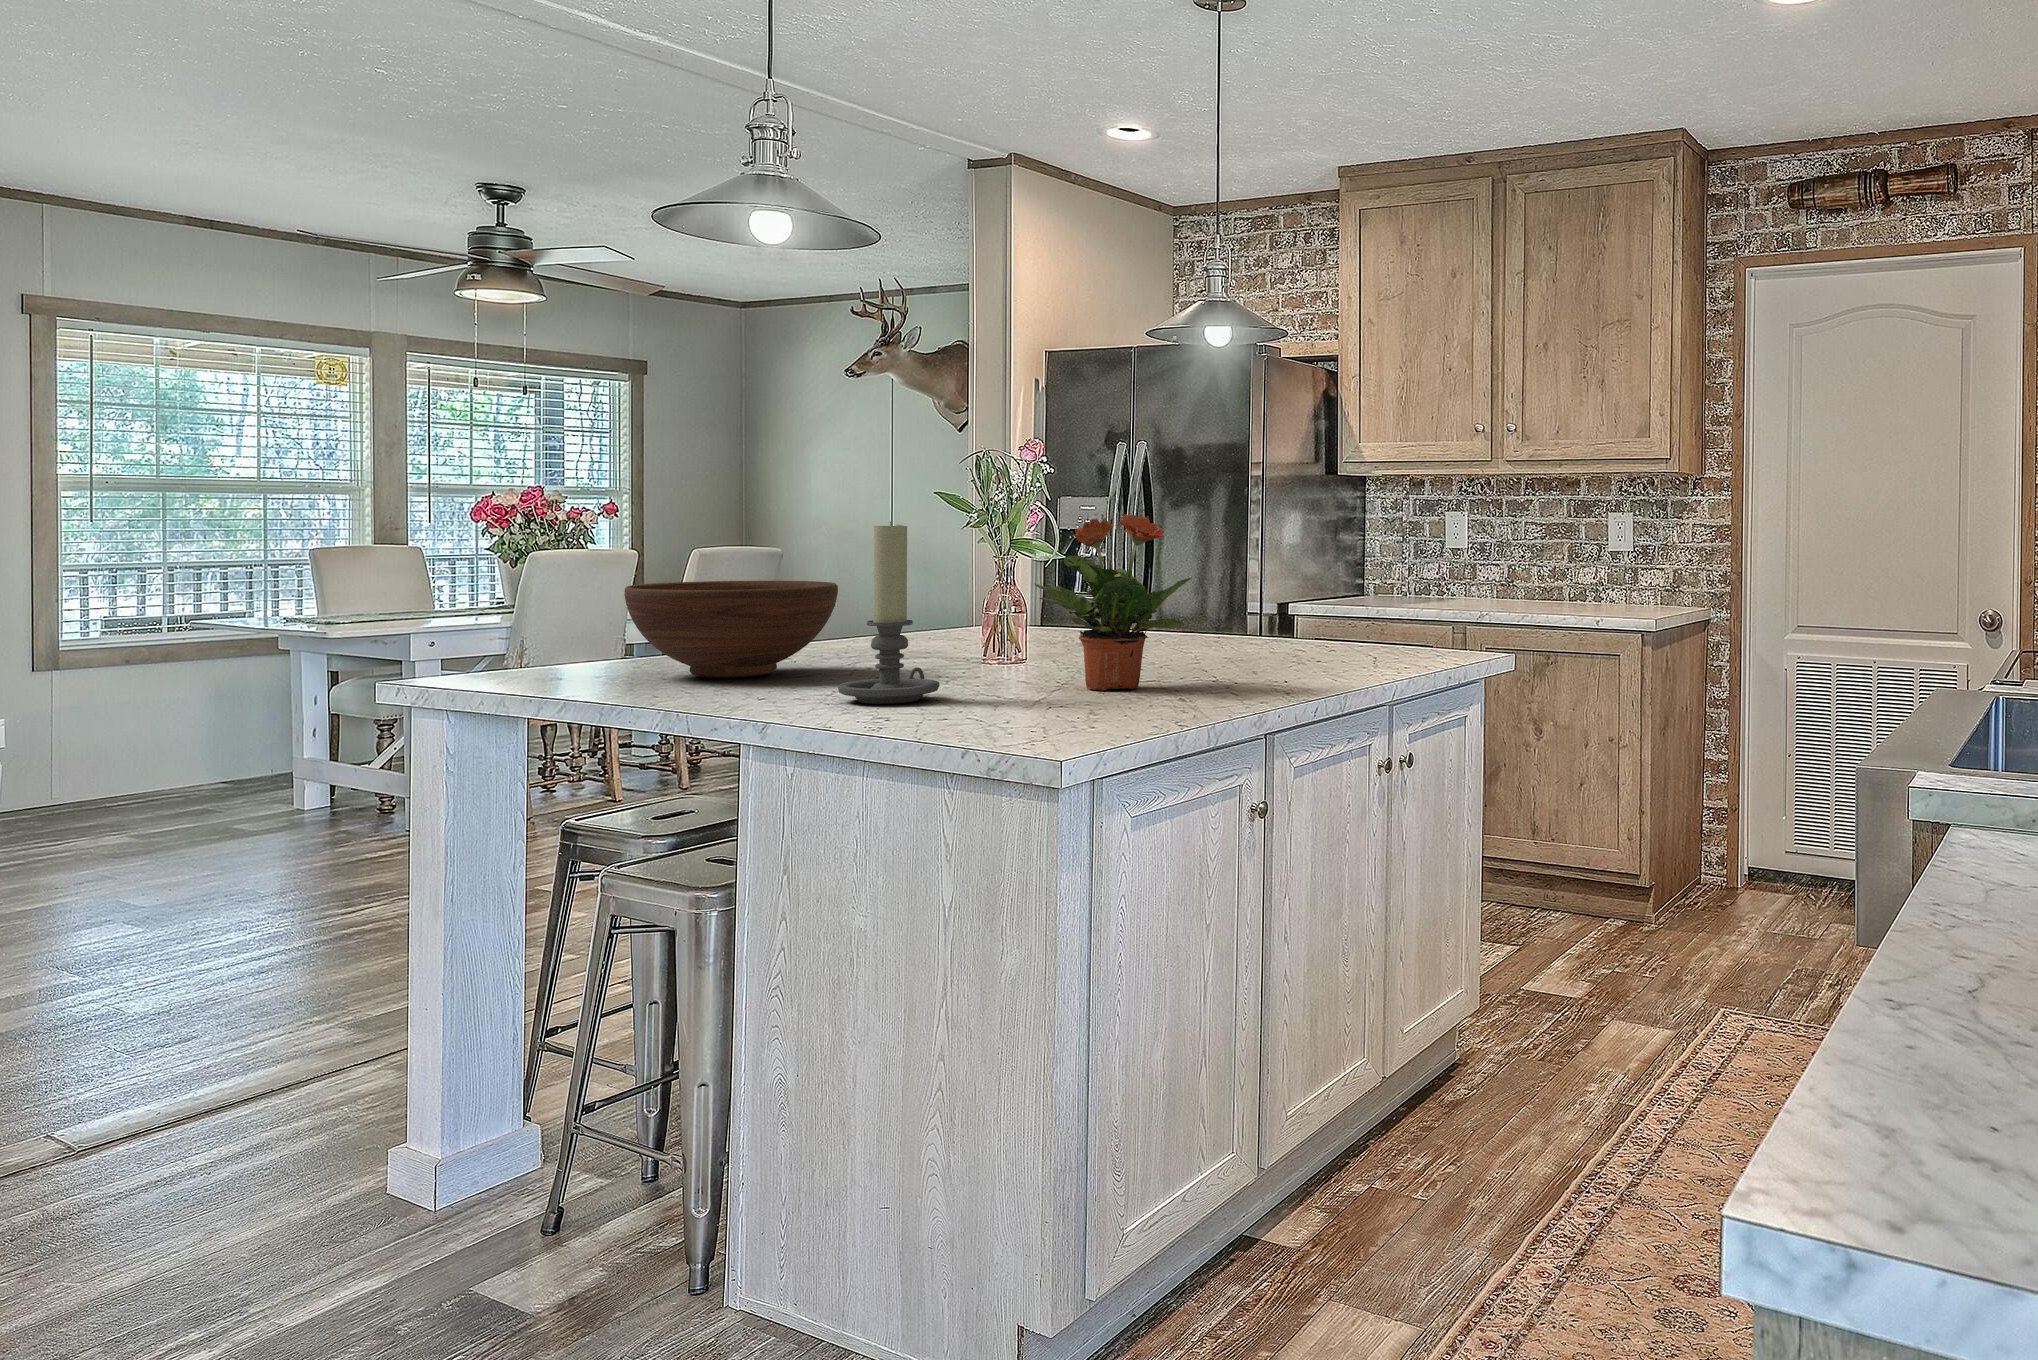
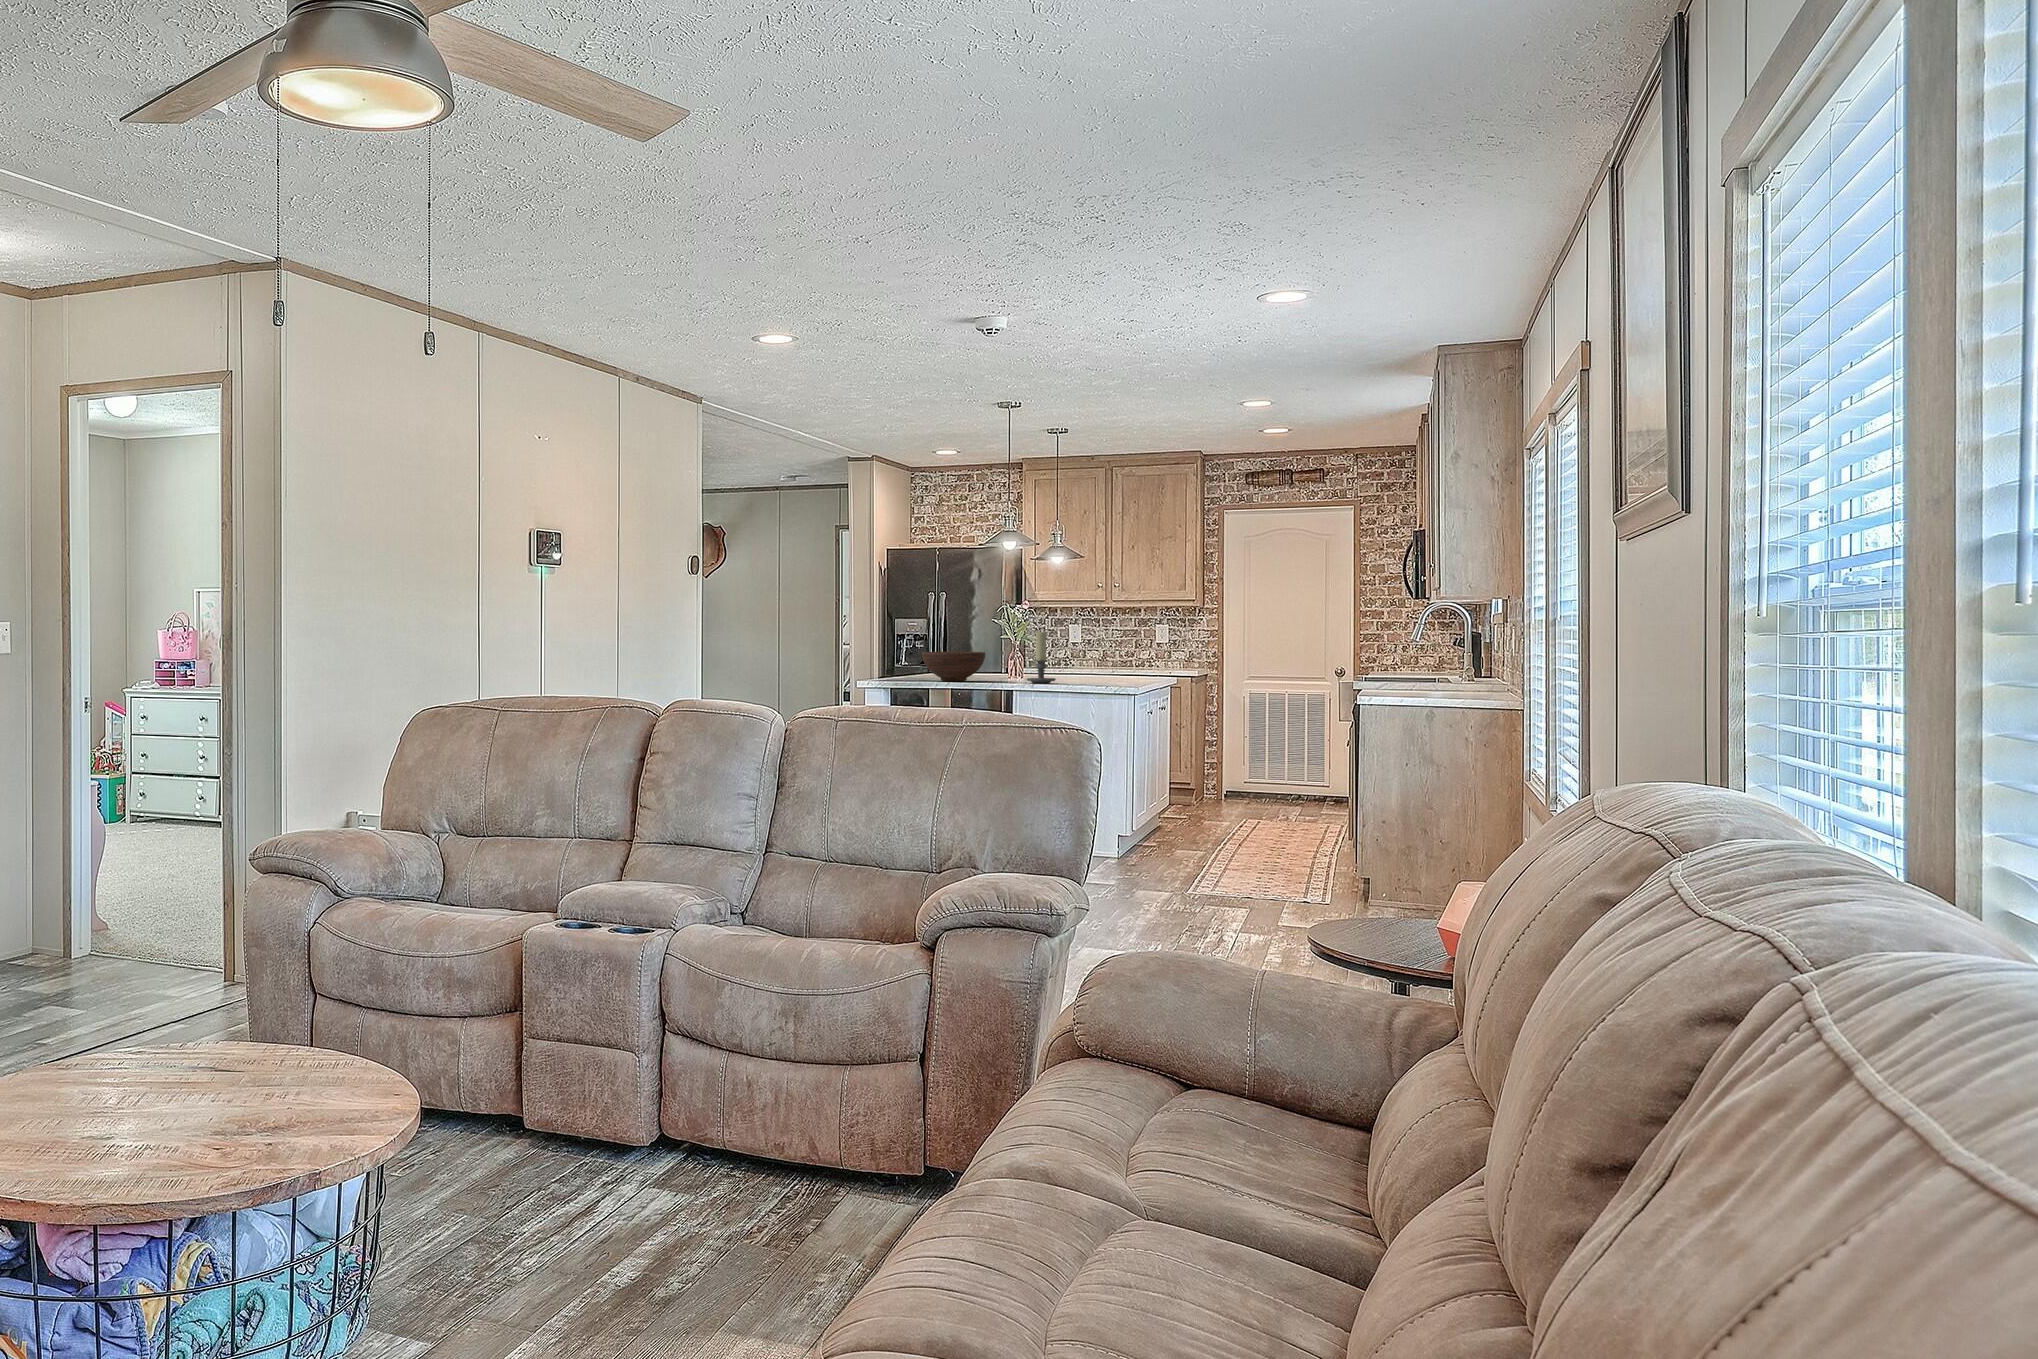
potted plant: present [1035,514,1191,690] -> none [1060,628,1111,683]

